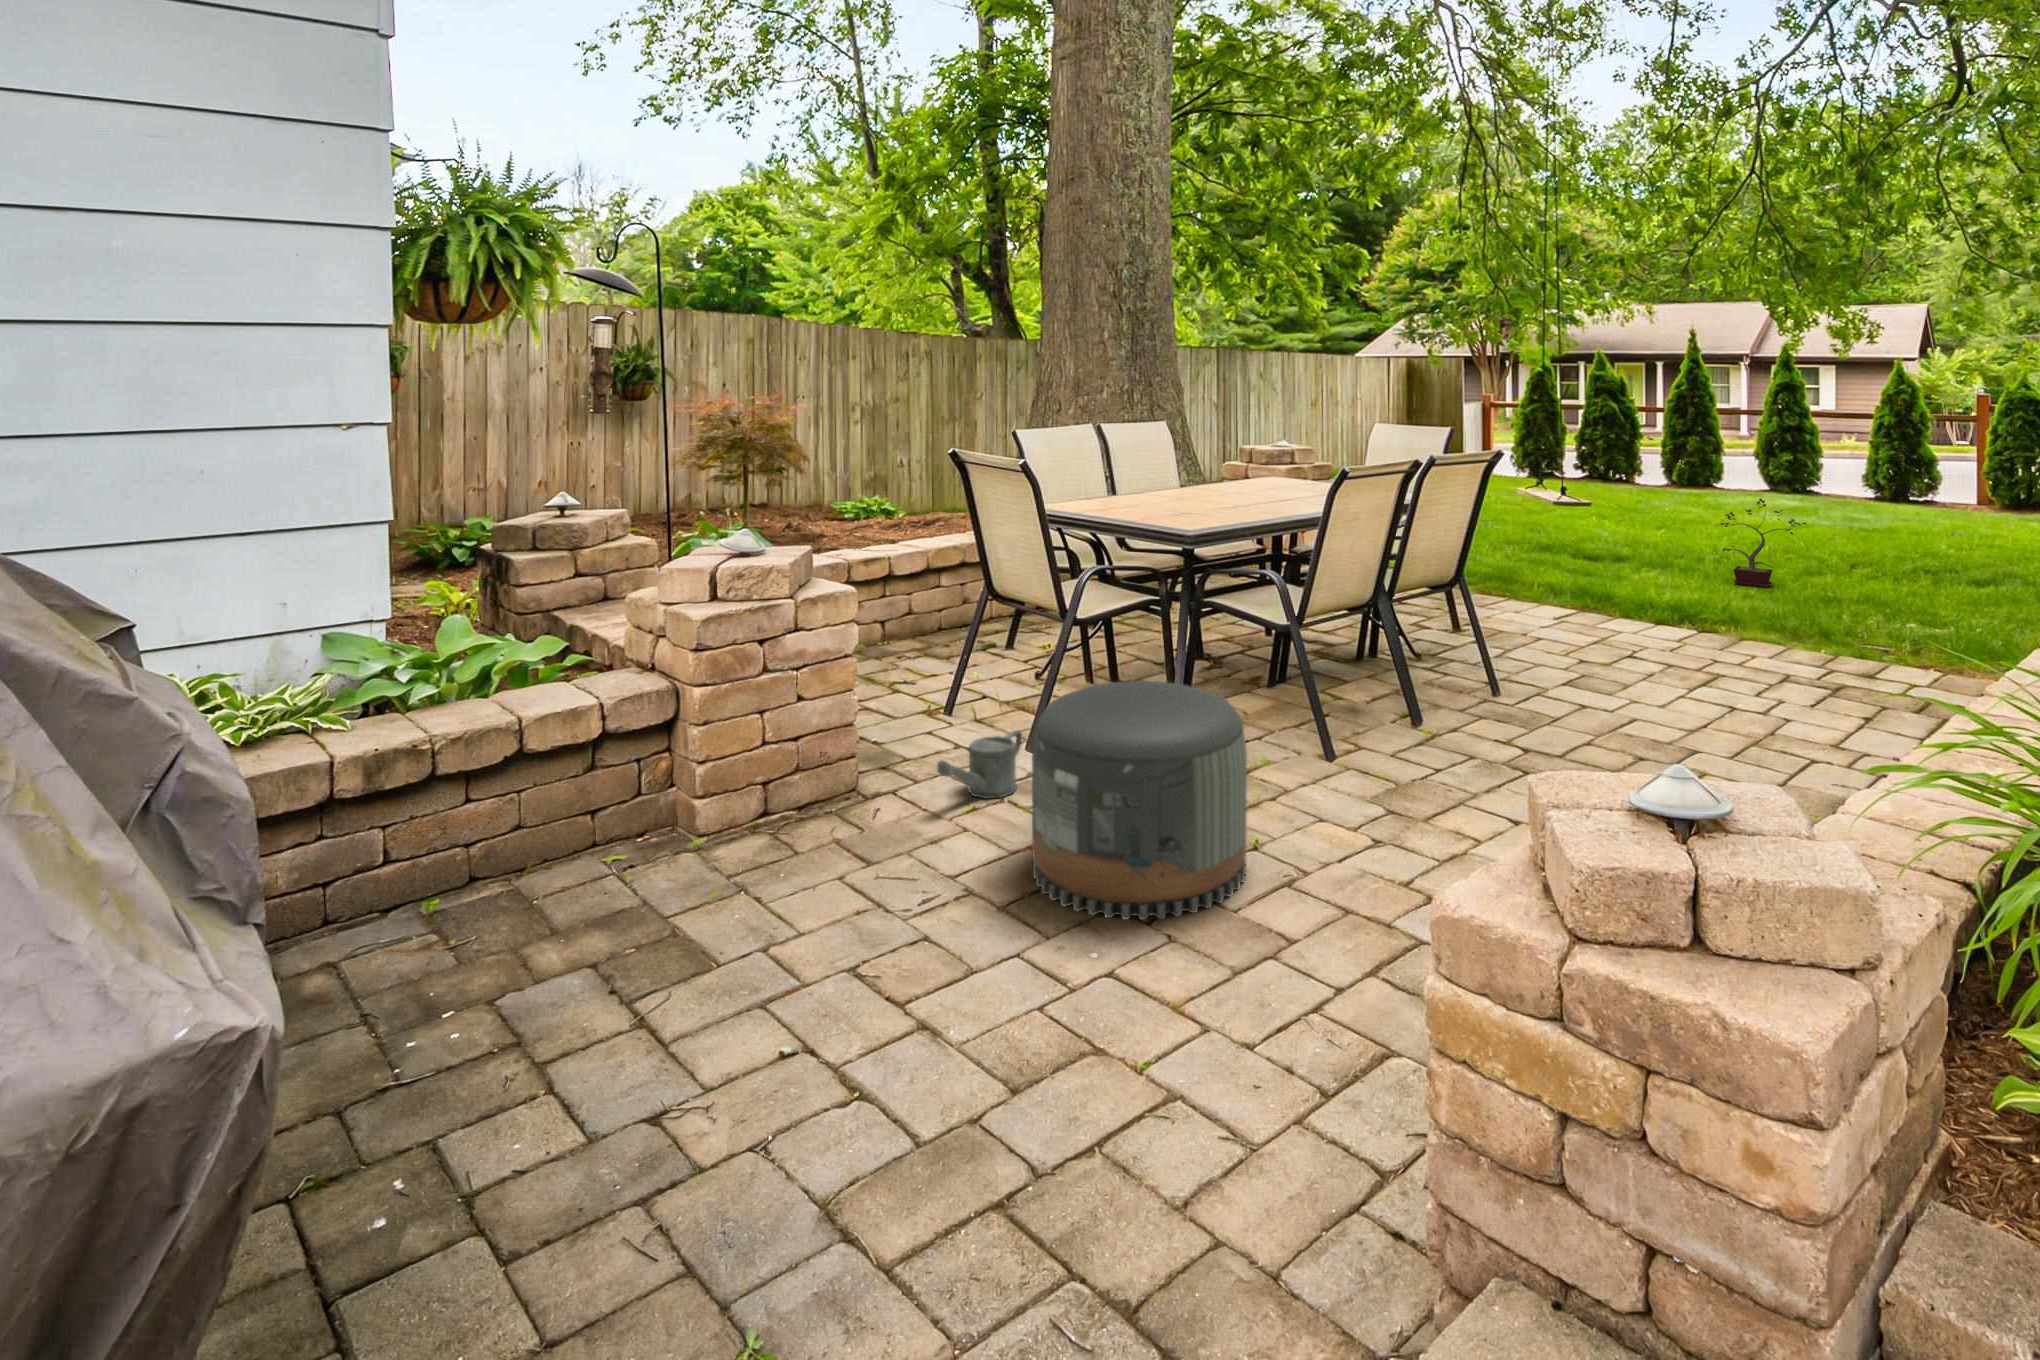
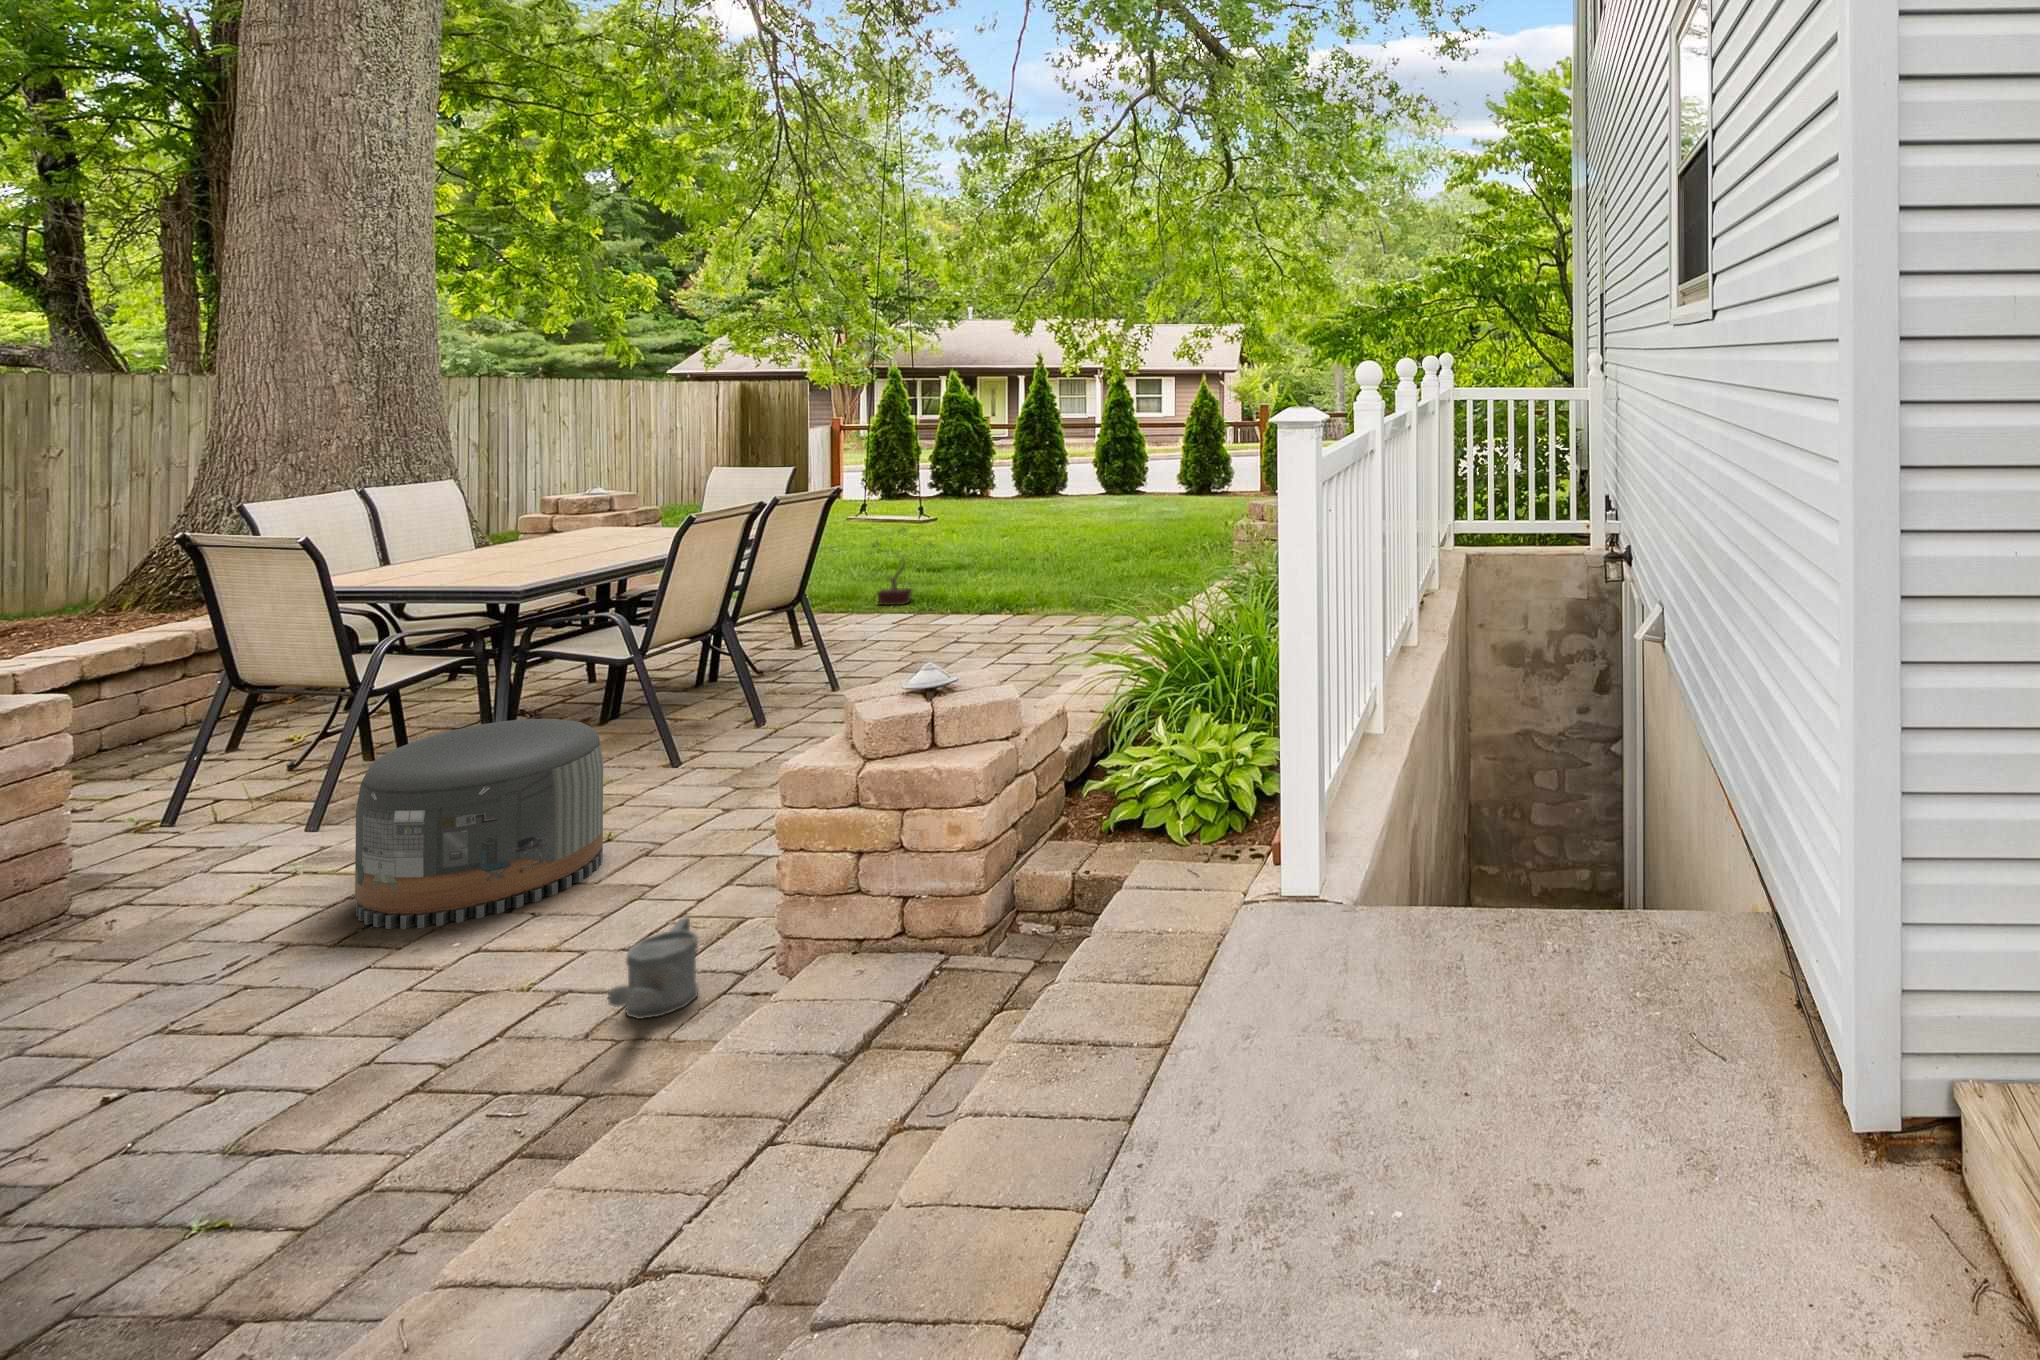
potted plant: present [1720,498,1807,588] -> present [868,528,936,605]
watering can: present [937,730,1022,799] -> present [608,917,698,1019]

